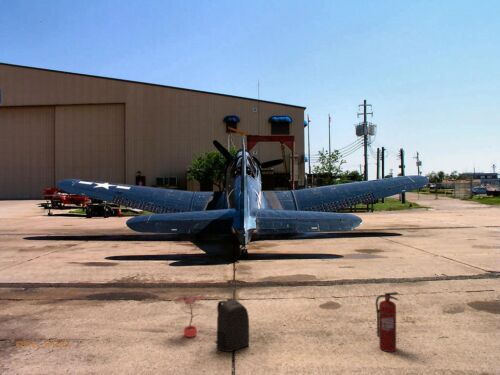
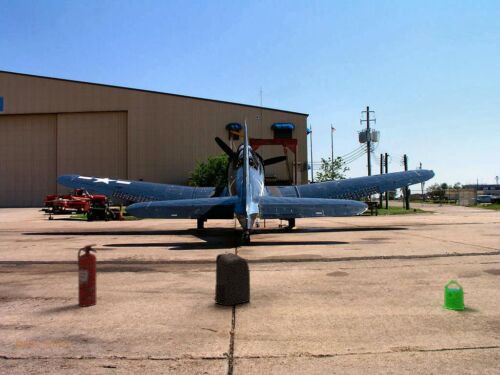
fire extinguisher: present [376,292,398,352] -> present [78,244,97,306]
potted plant: present [175,295,205,337] -> none [171,253,204,296]
watering can: none [427,332,449,361] -> present [444,281,465,310]

